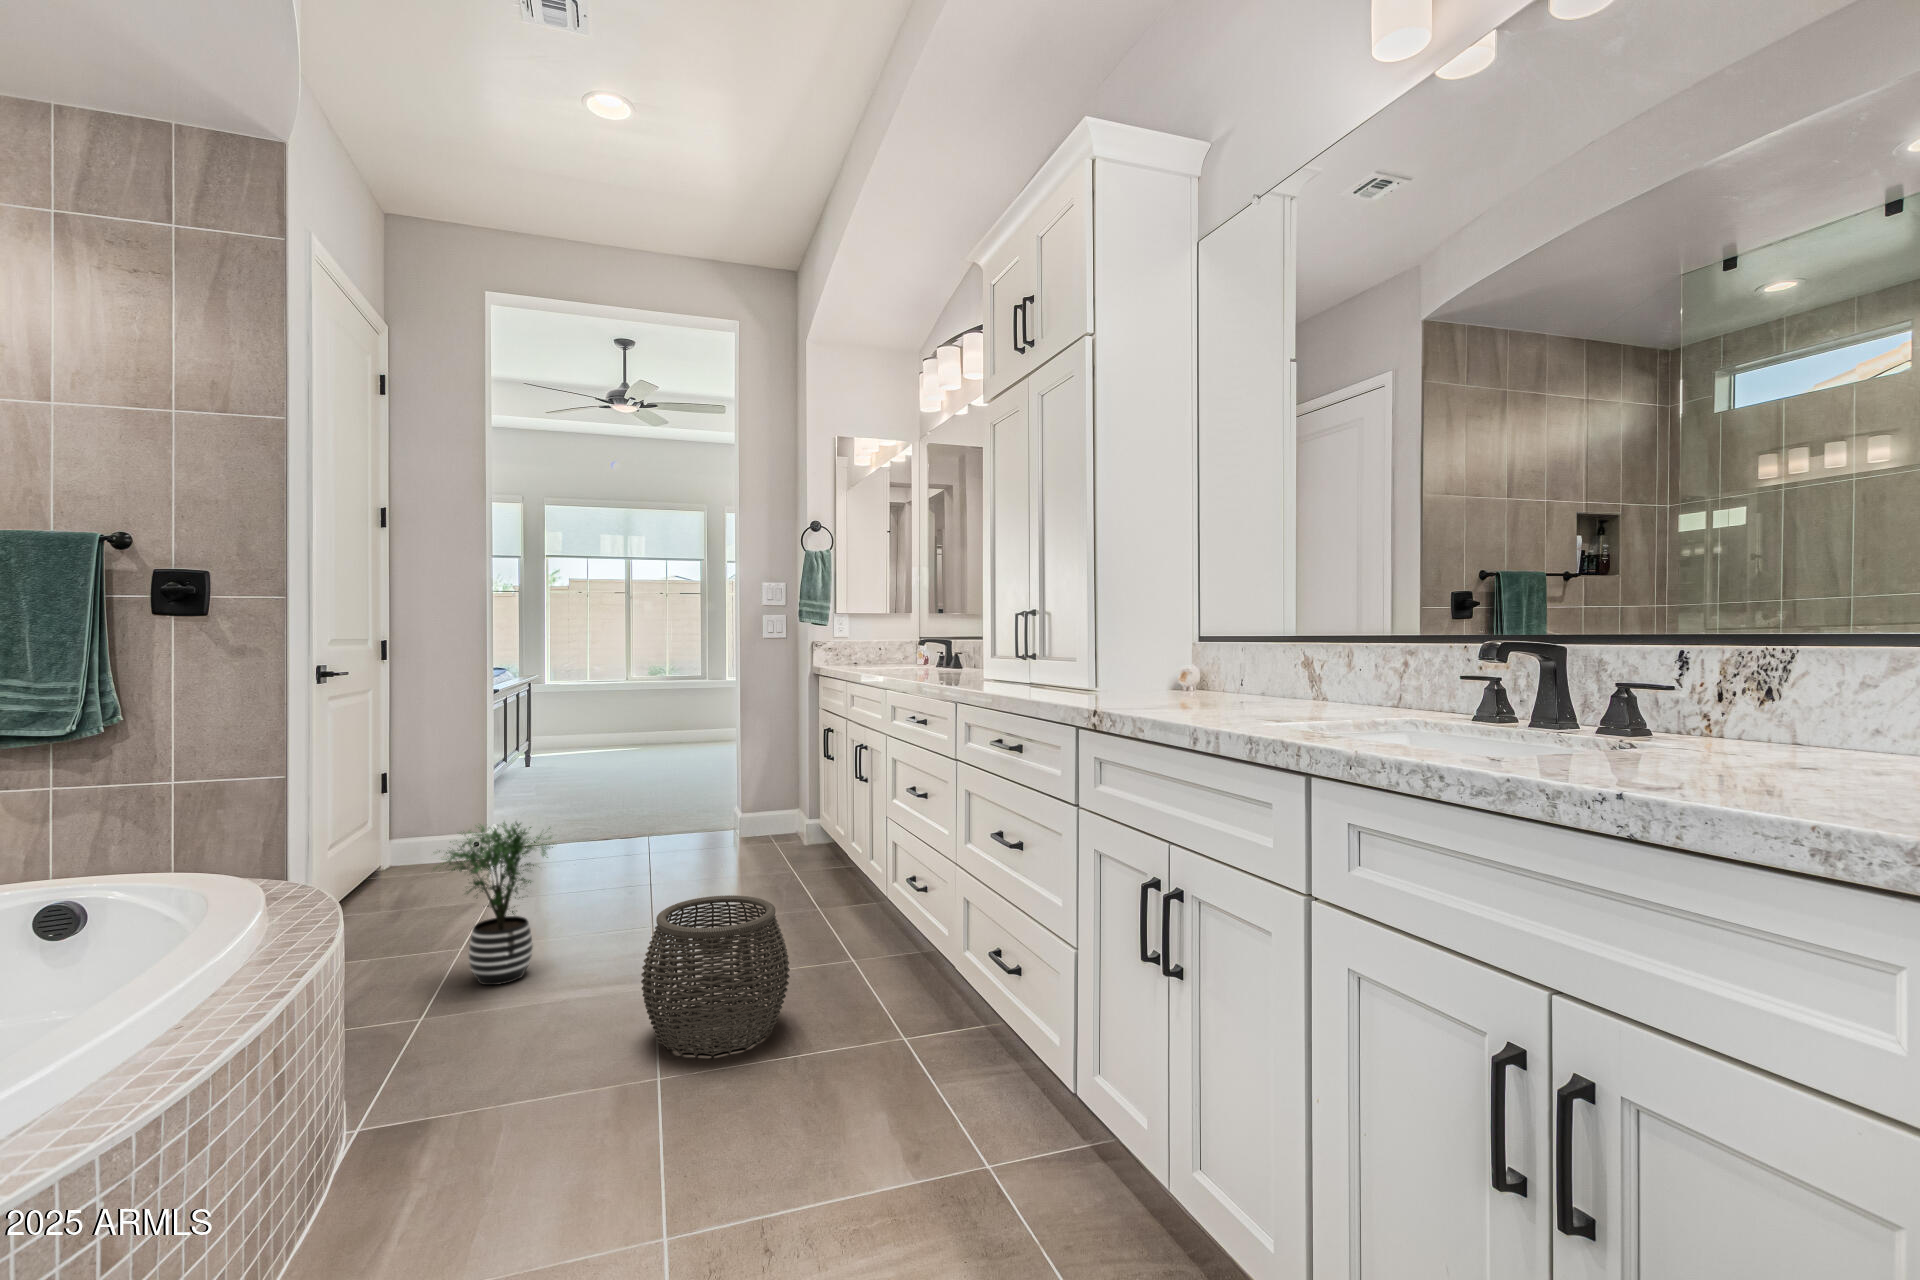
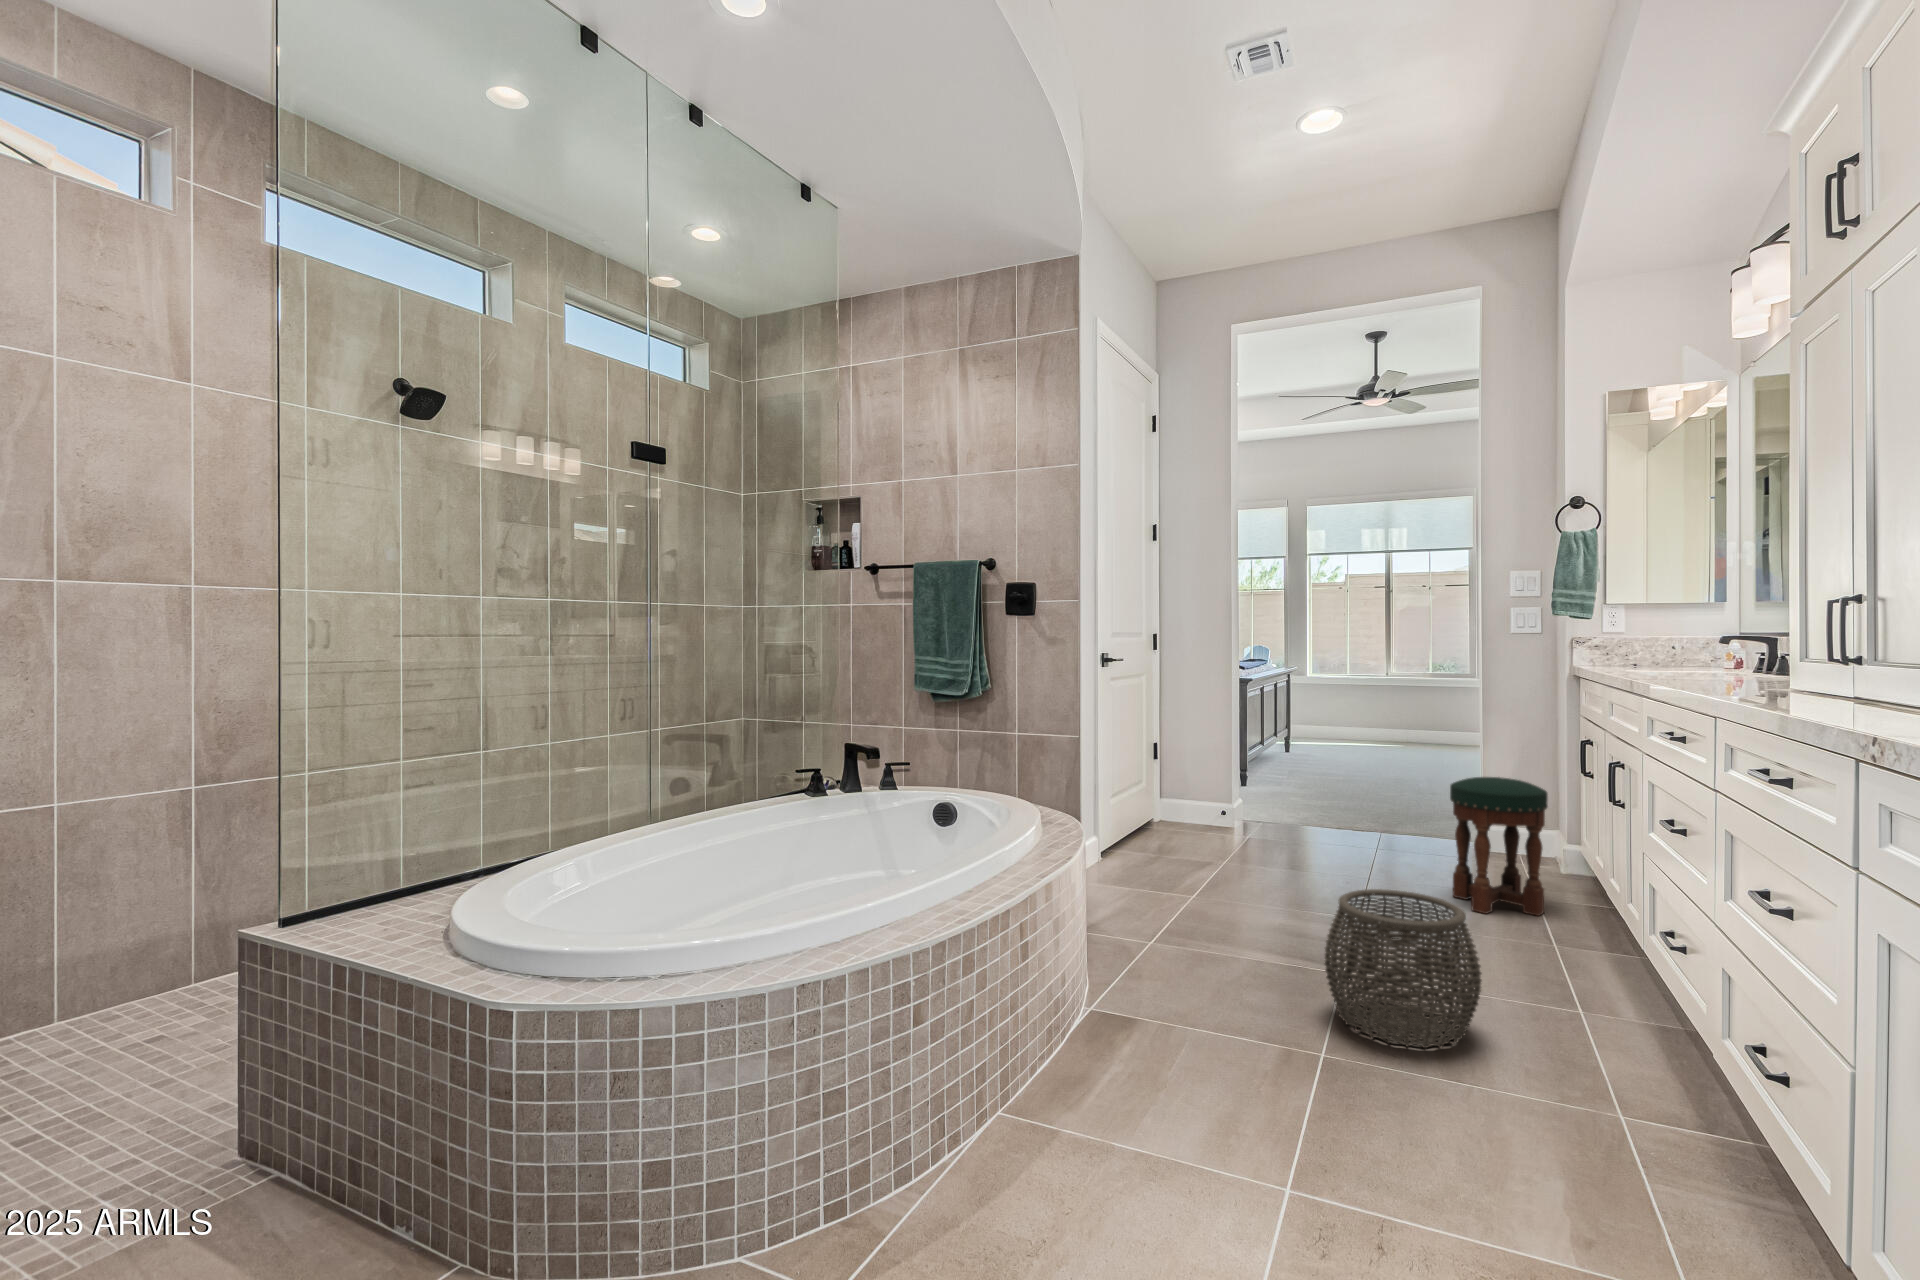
stool: none [724,770,803,898] -> present [1450,777,1548,916]
potted plant: present [436,822,553,985] -> none [1167,789,1269,931]

